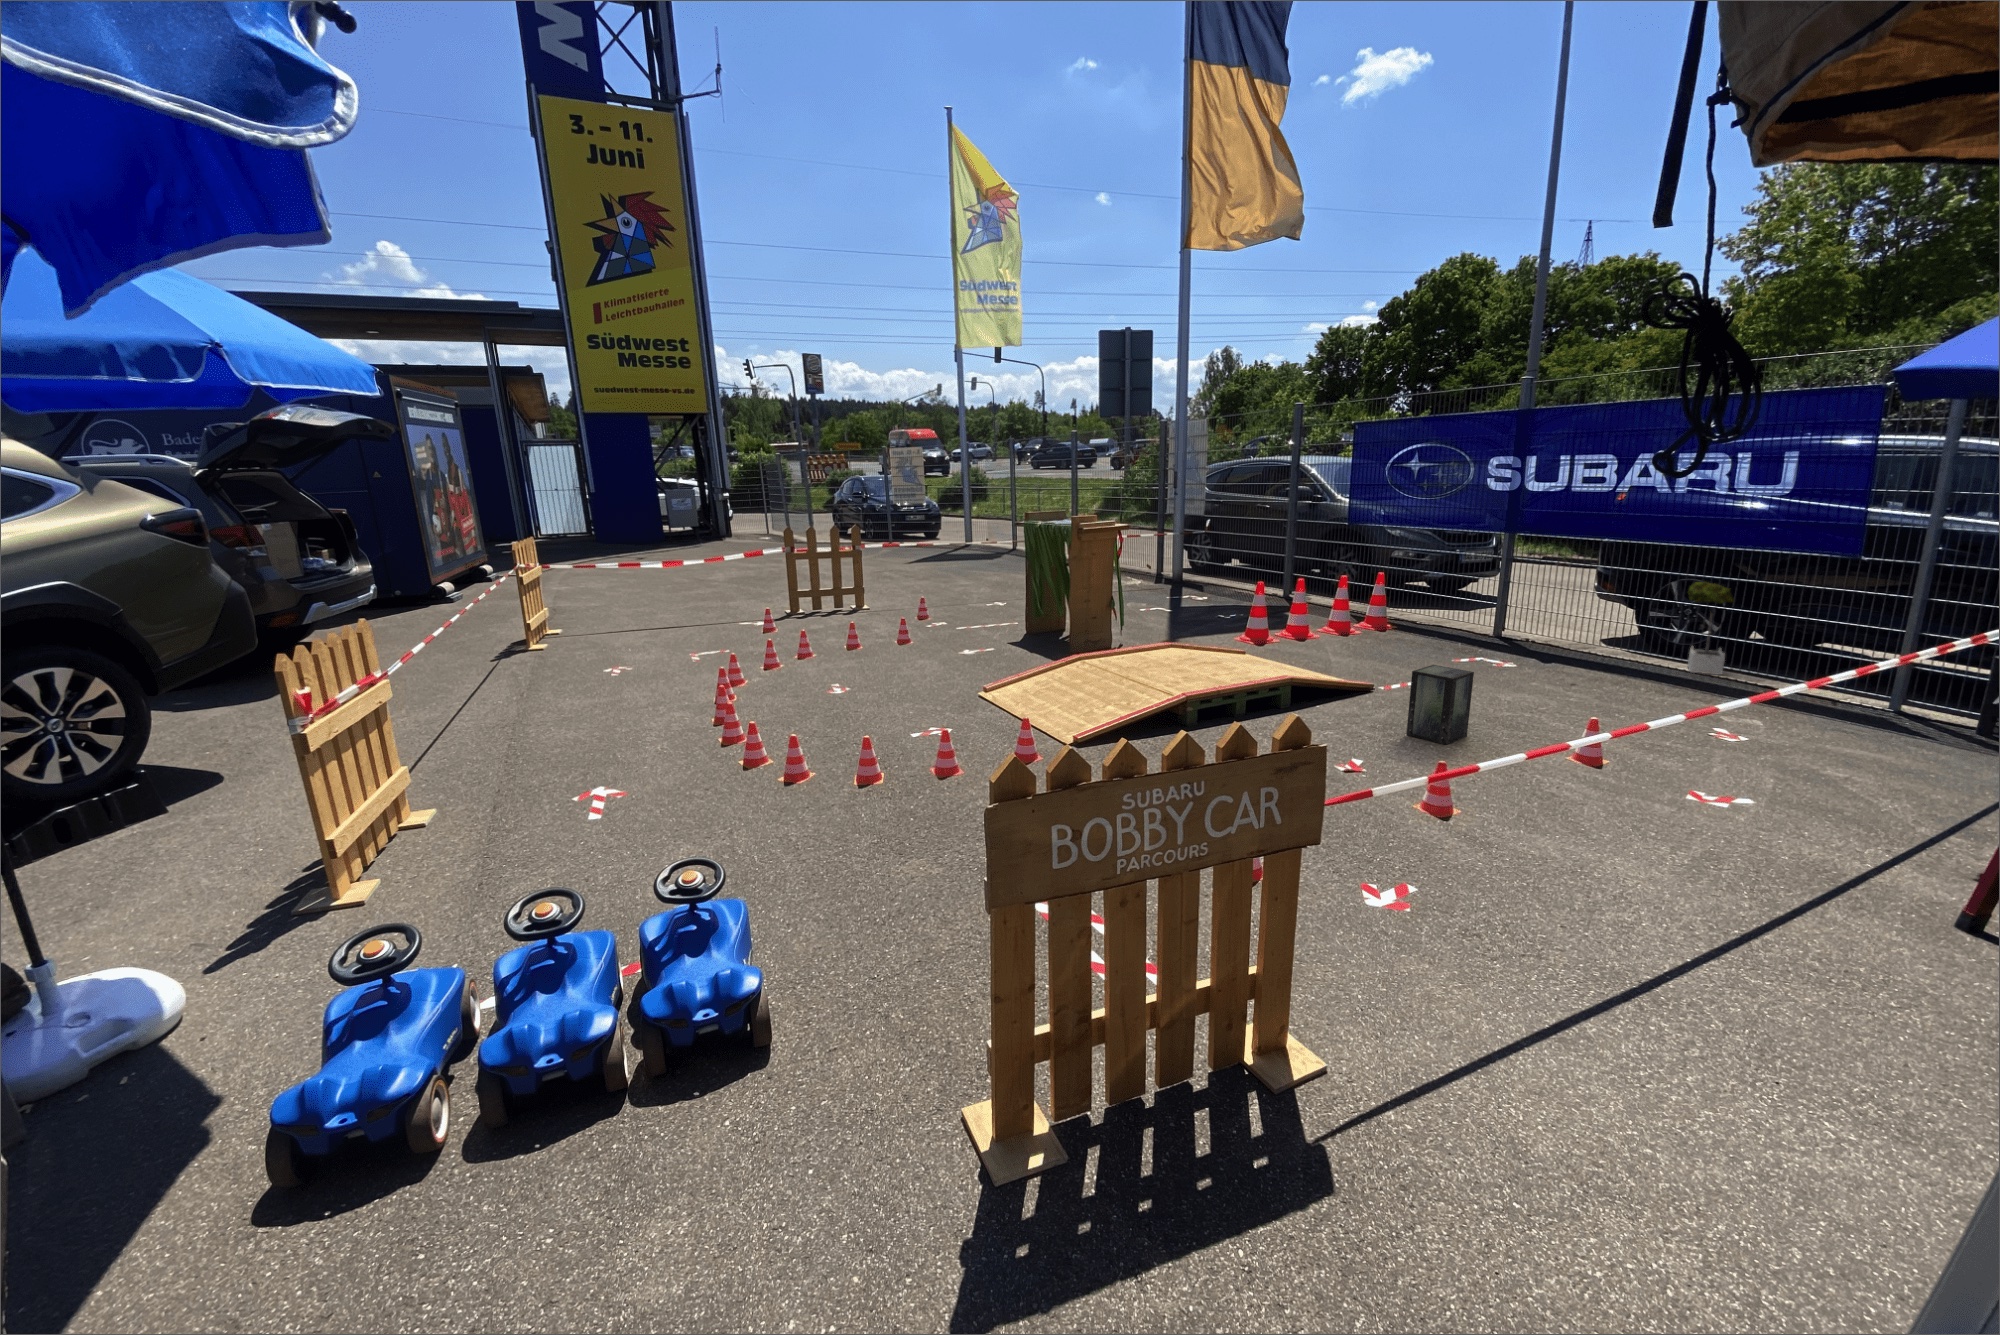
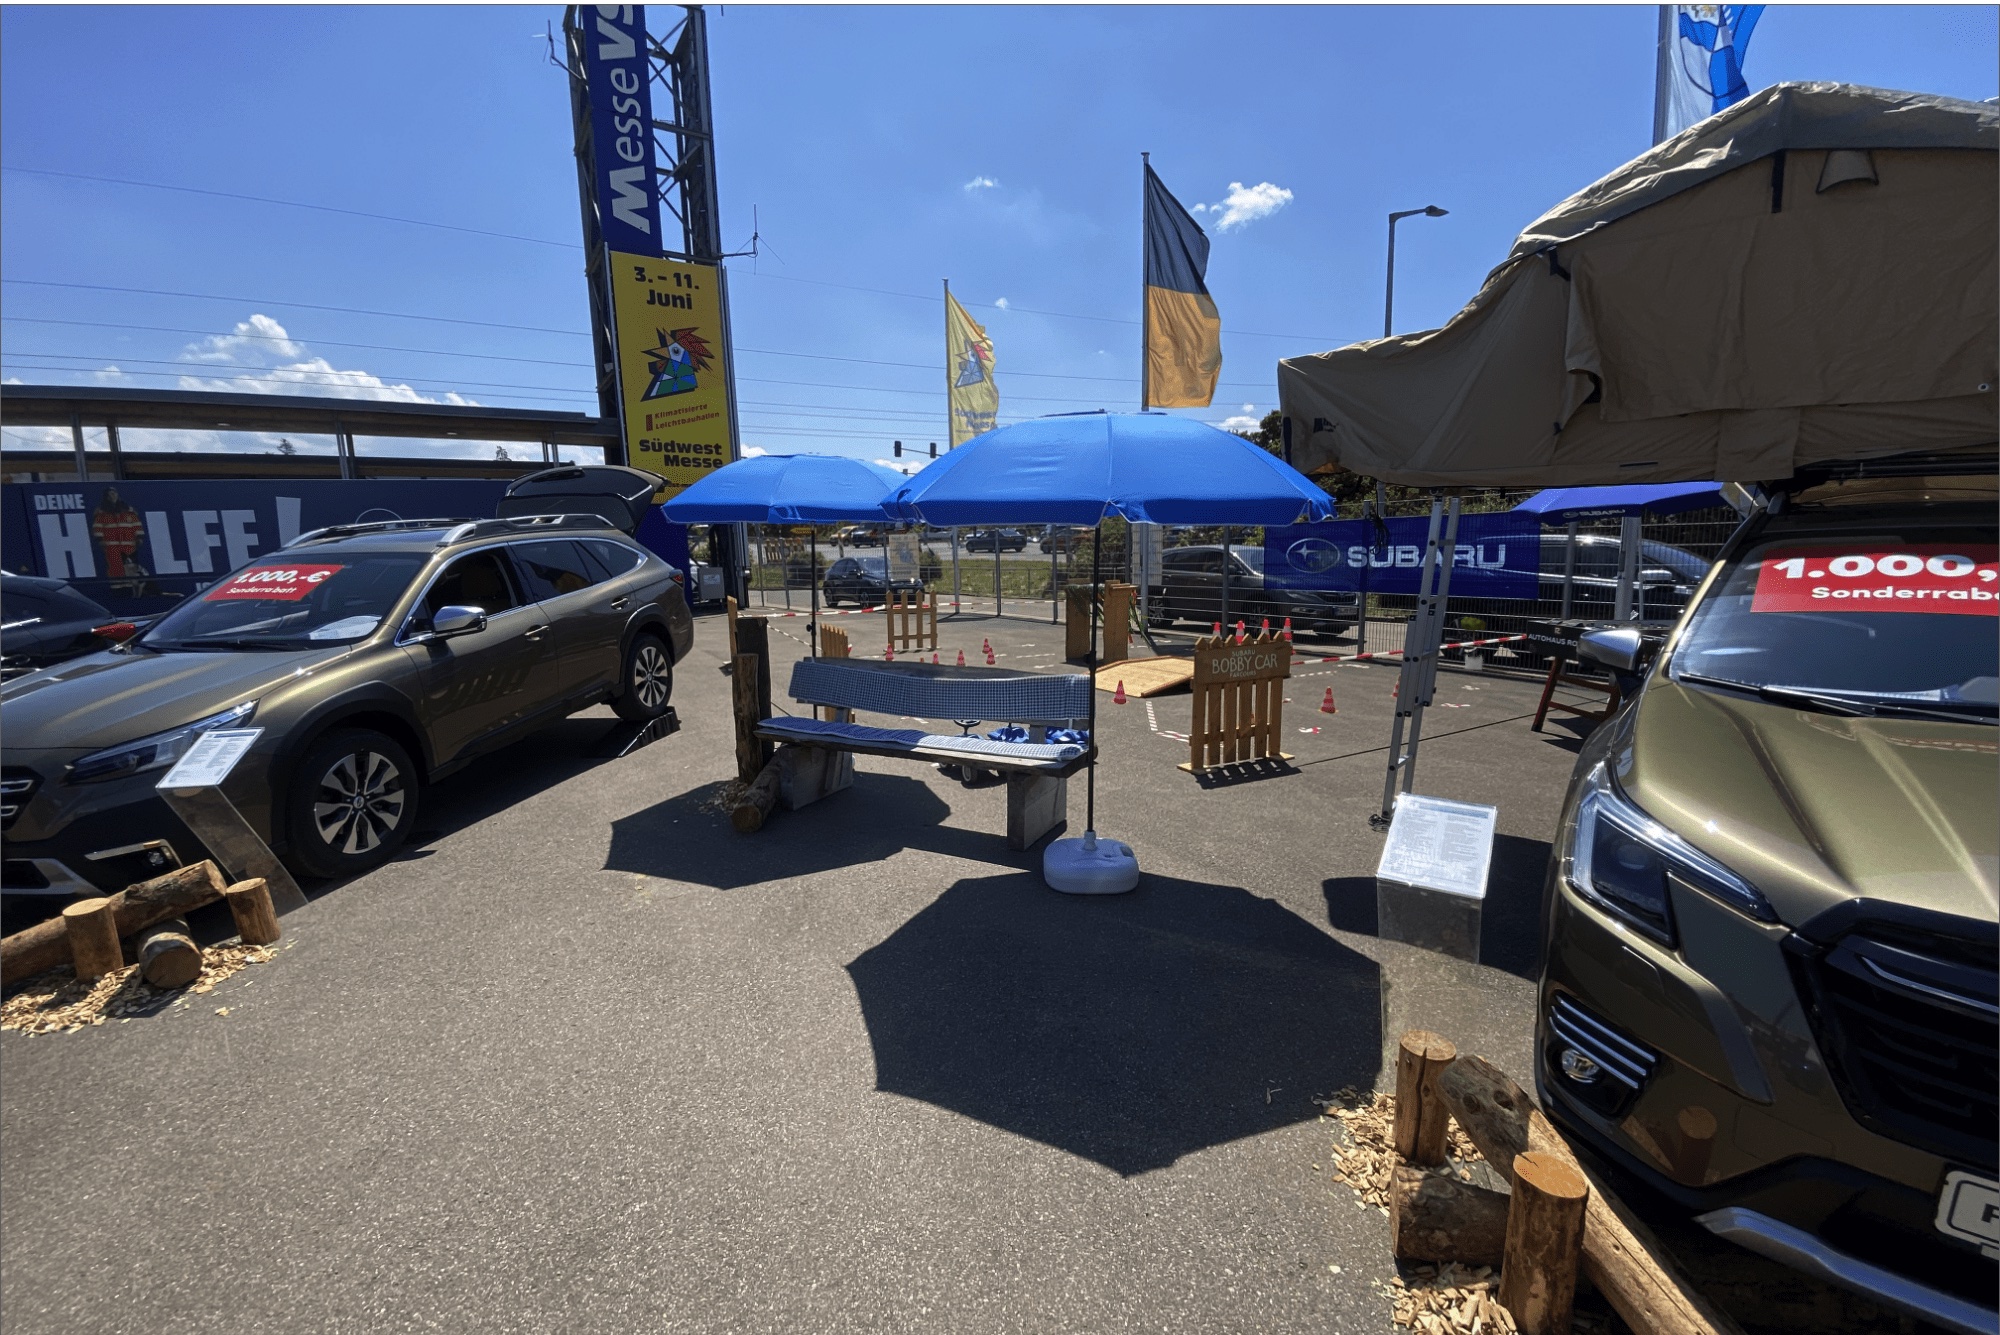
storage box: present [1406,665,1474,745] -> none [1312,657,1345,697]

